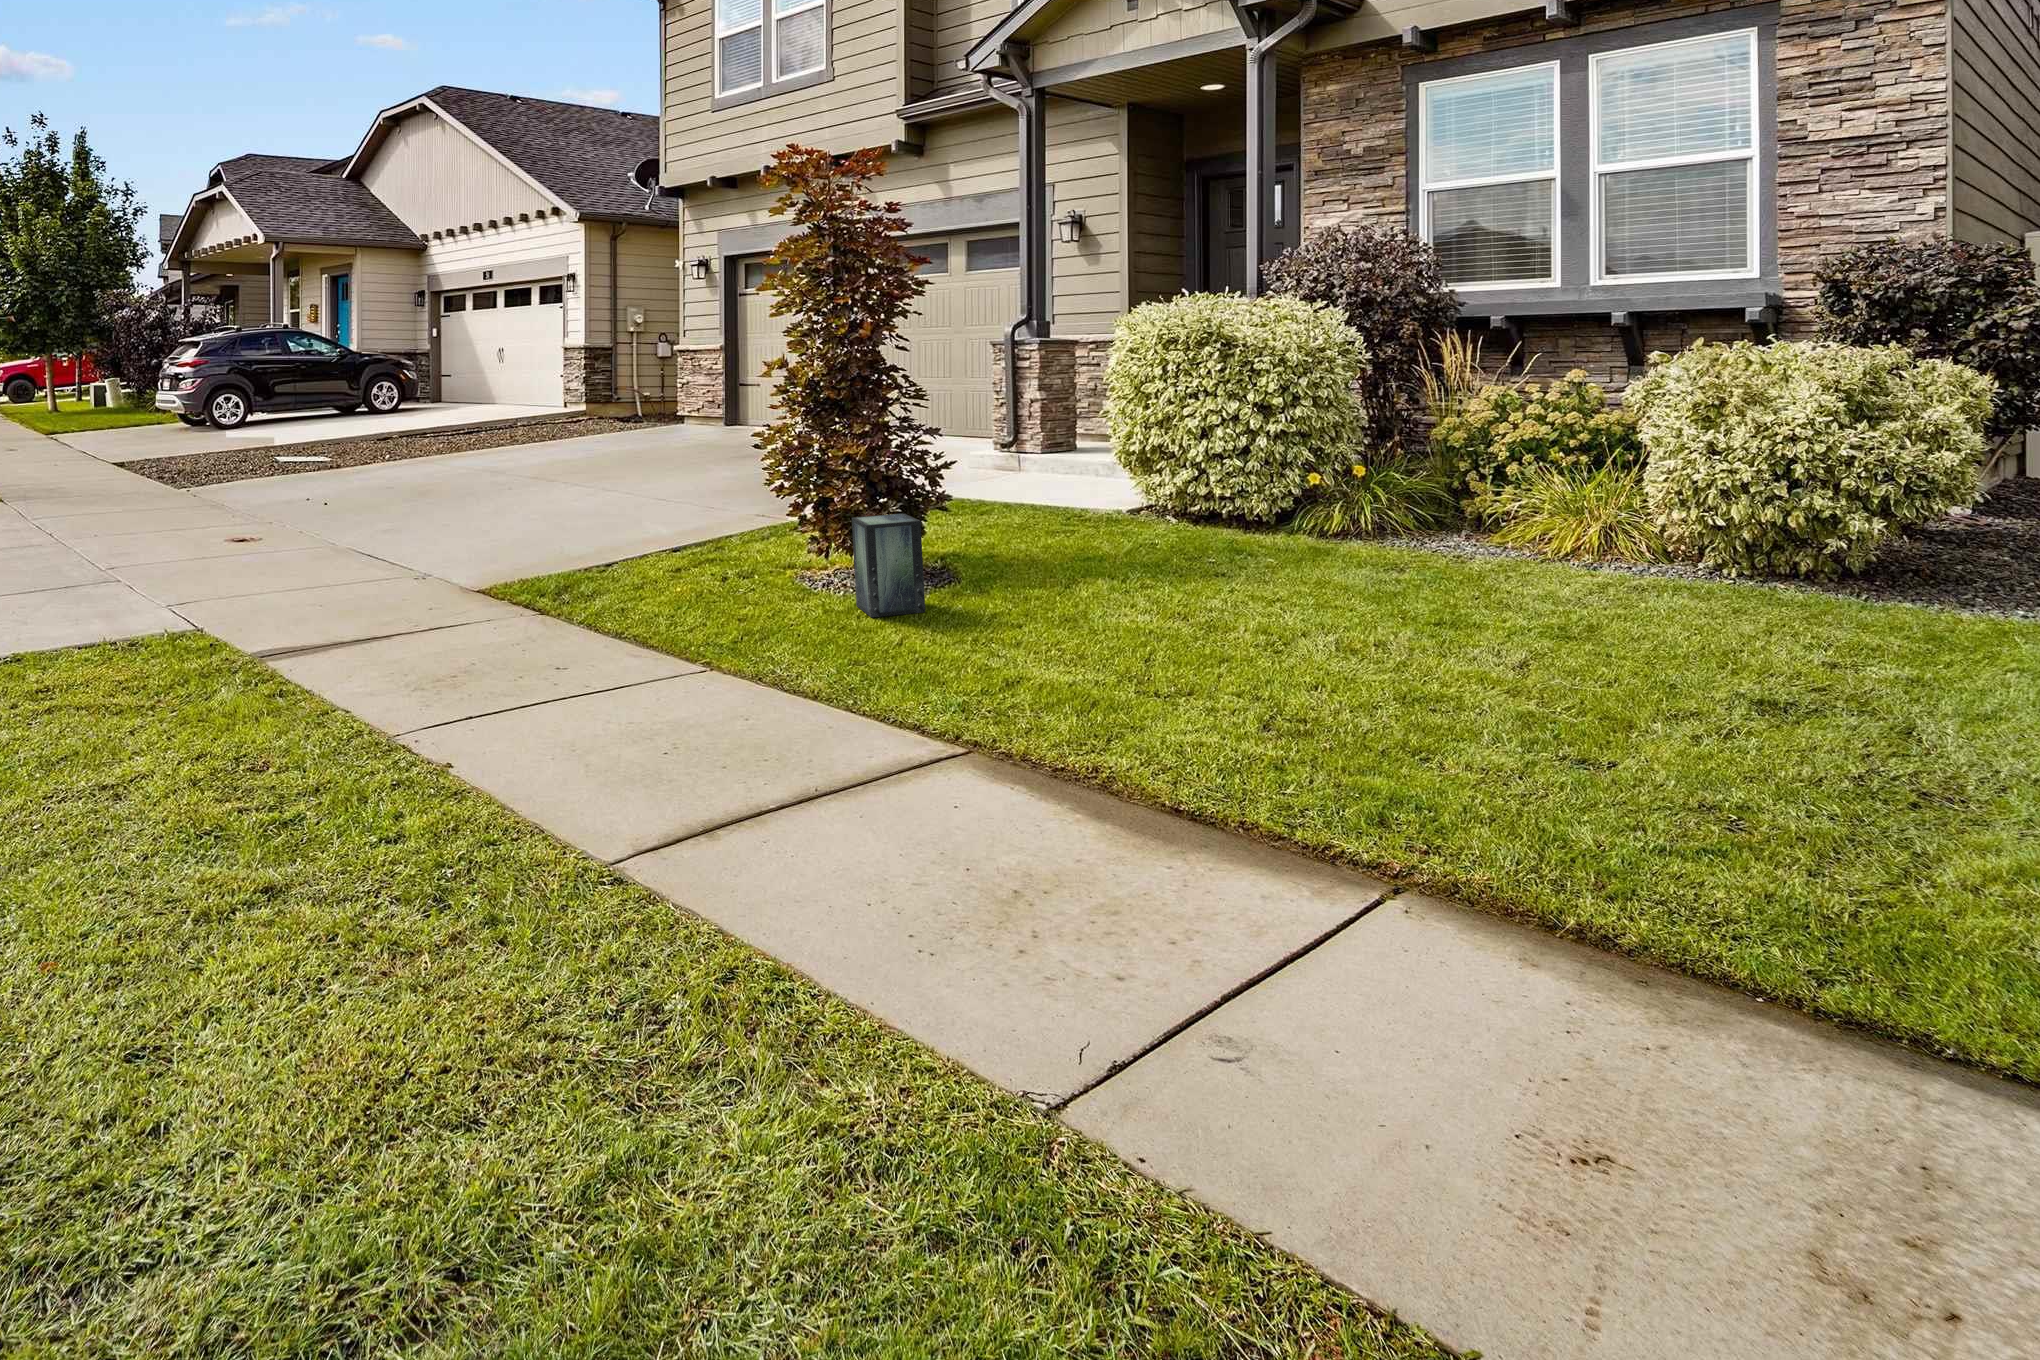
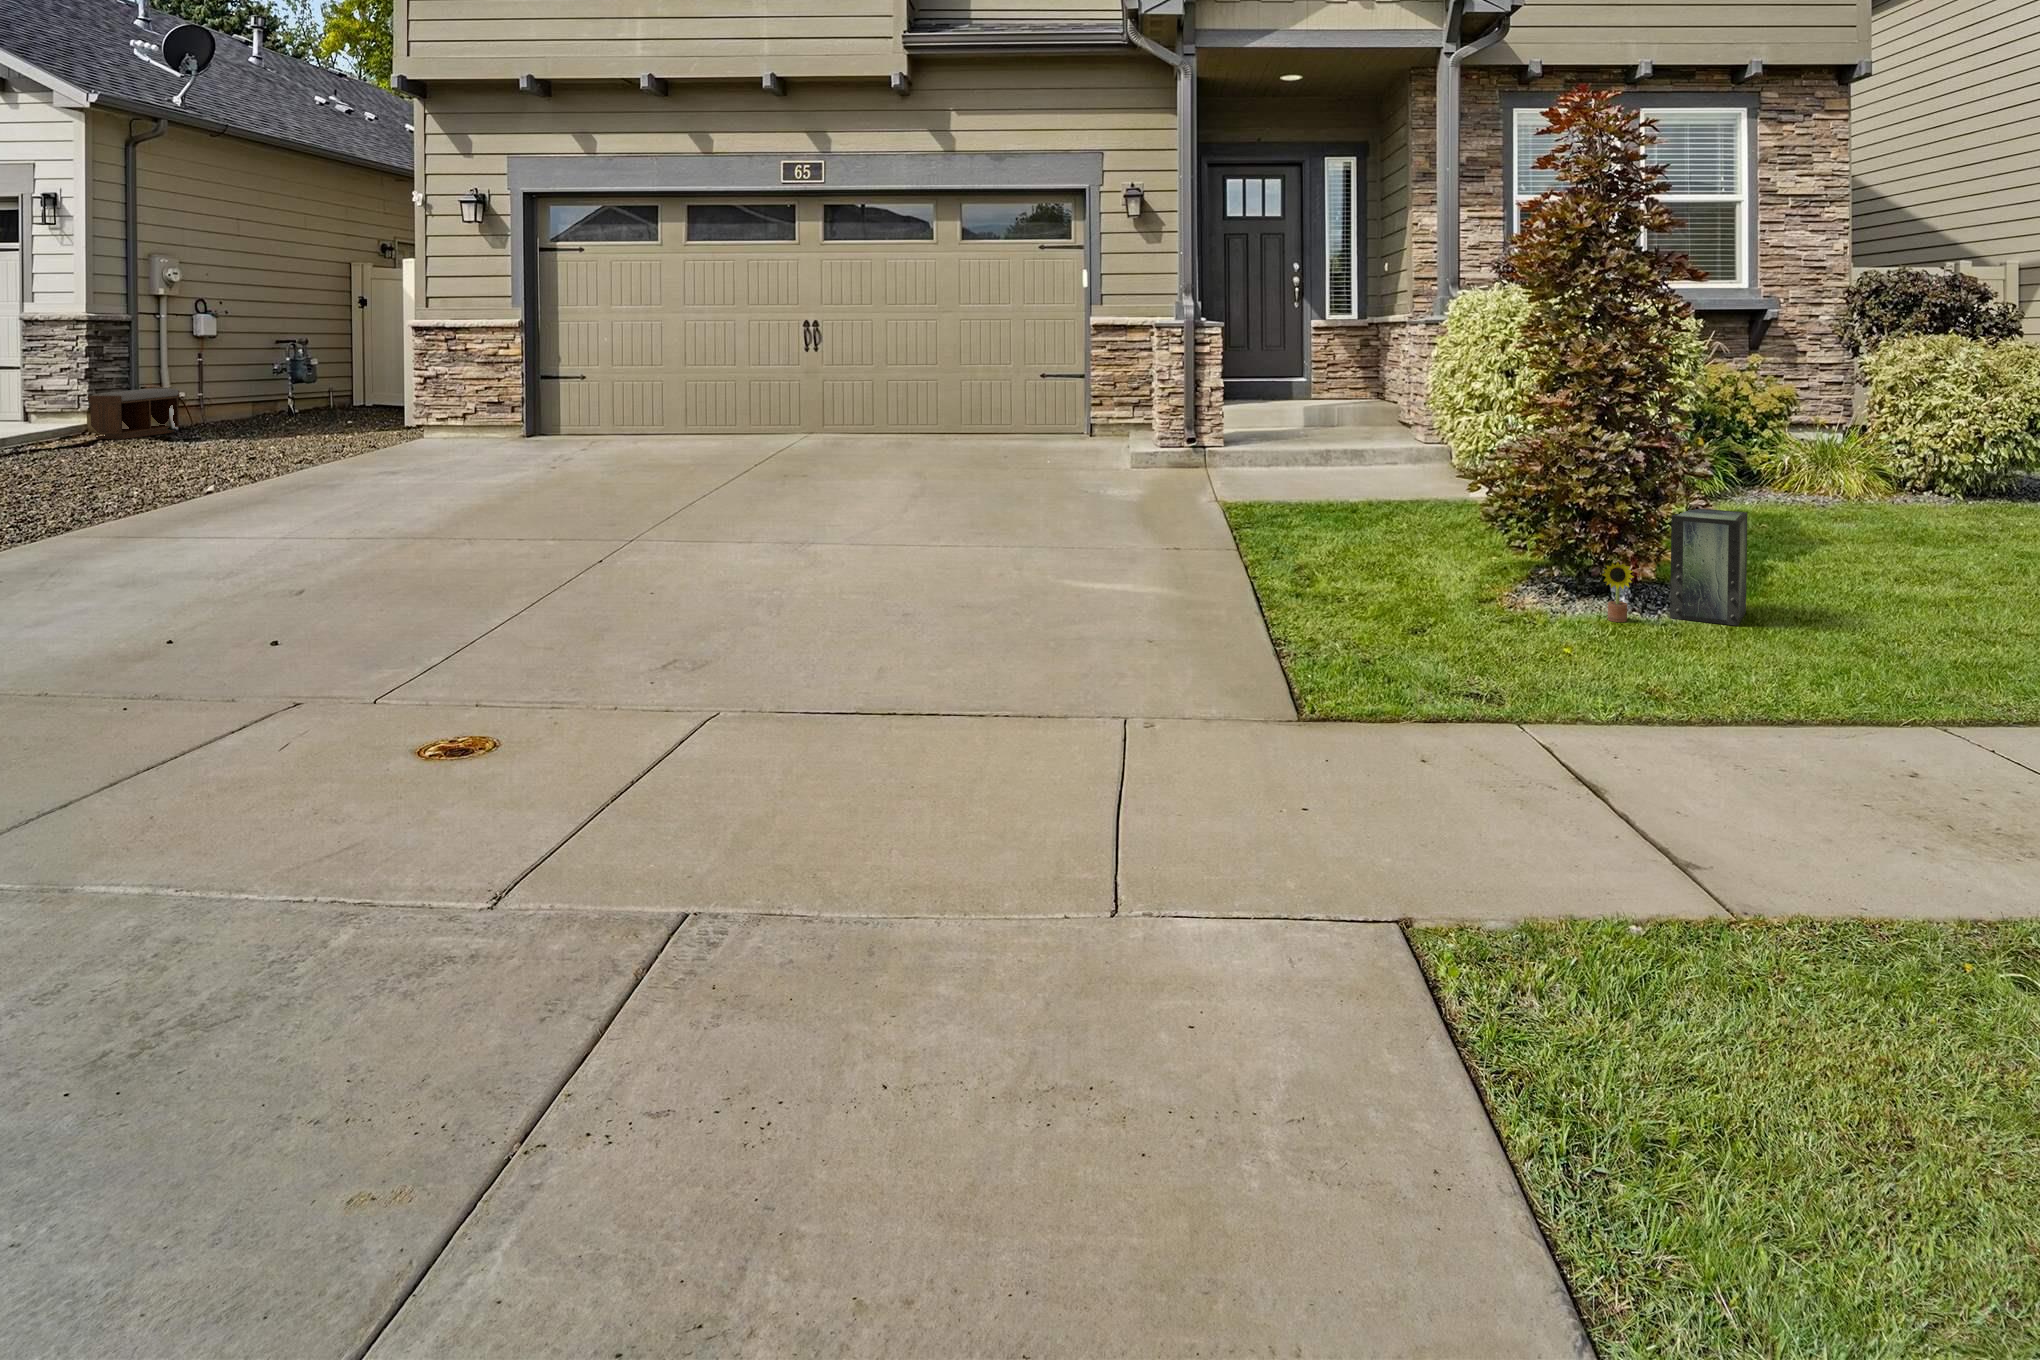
bench: none [585,391,636,421] -> present [89,389,180,439]
decorative plant: none [799,551,827,603] -> present [1602,562,1633,622]

